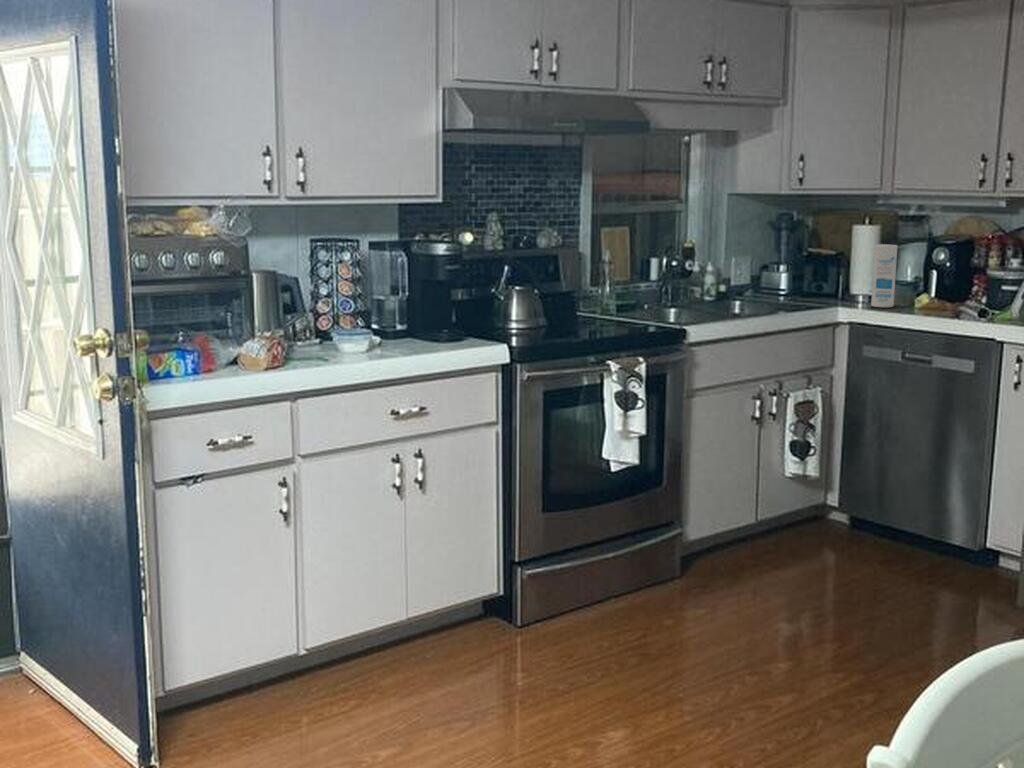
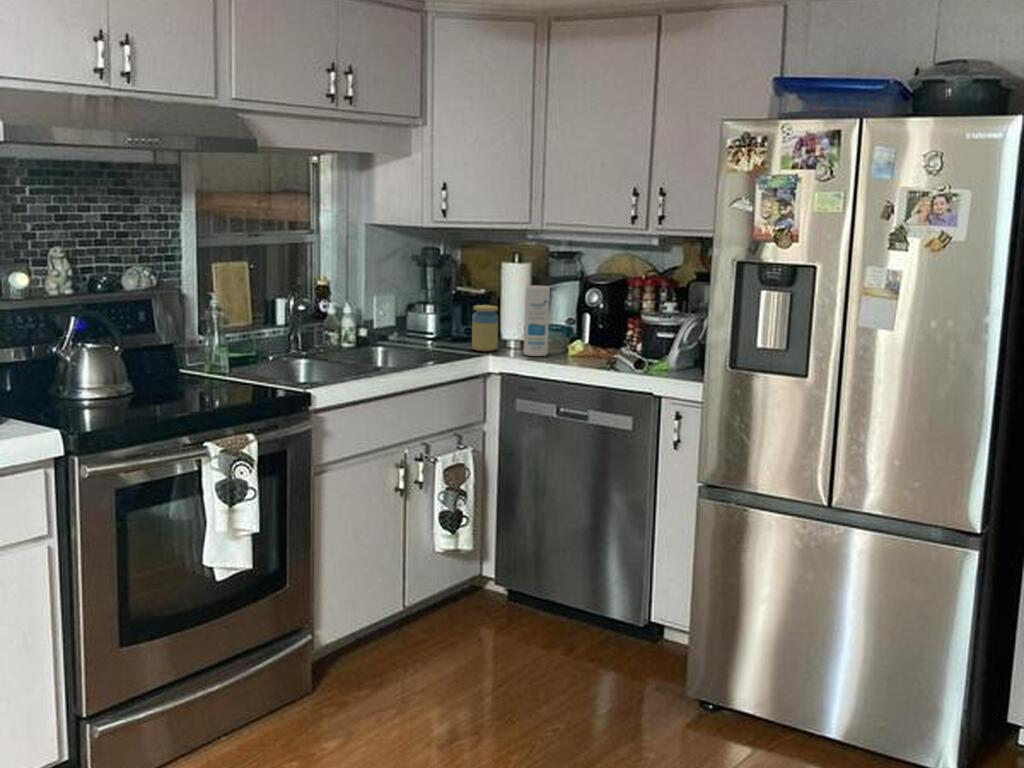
jar: none [823,263,848,304] -> present [472,305,498,351]

